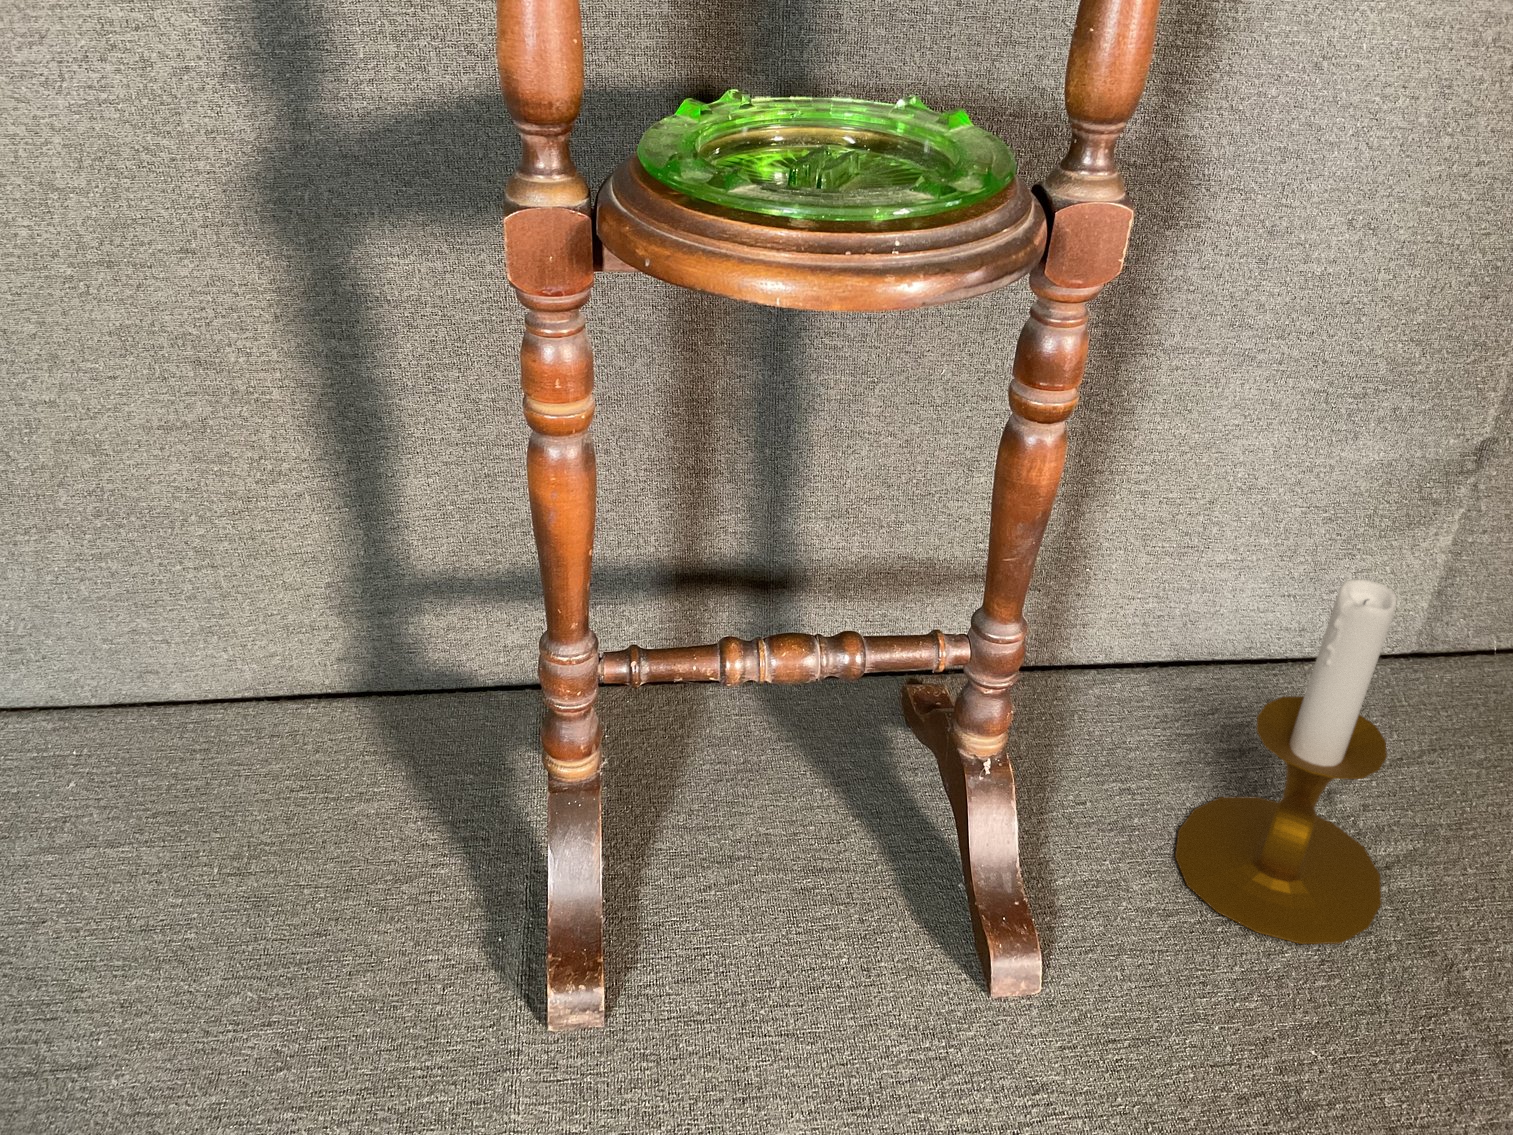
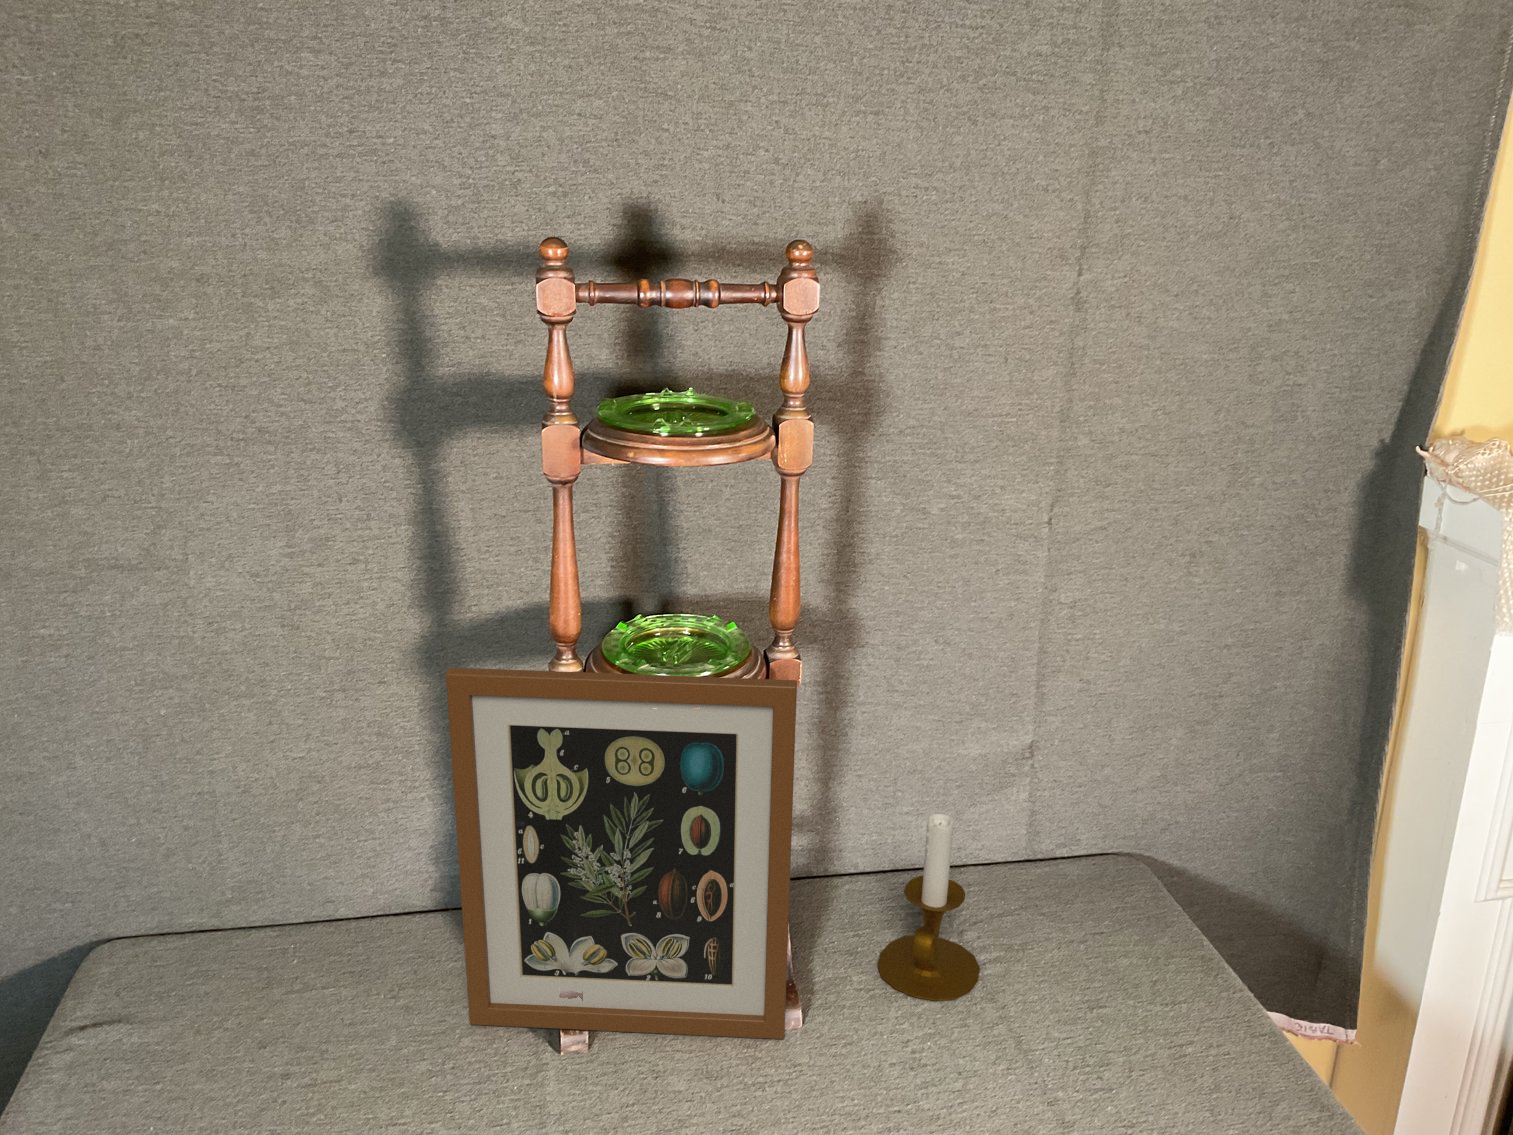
picture frame: none [235,176,1155,1017] -> present [446,667,797,1039]

